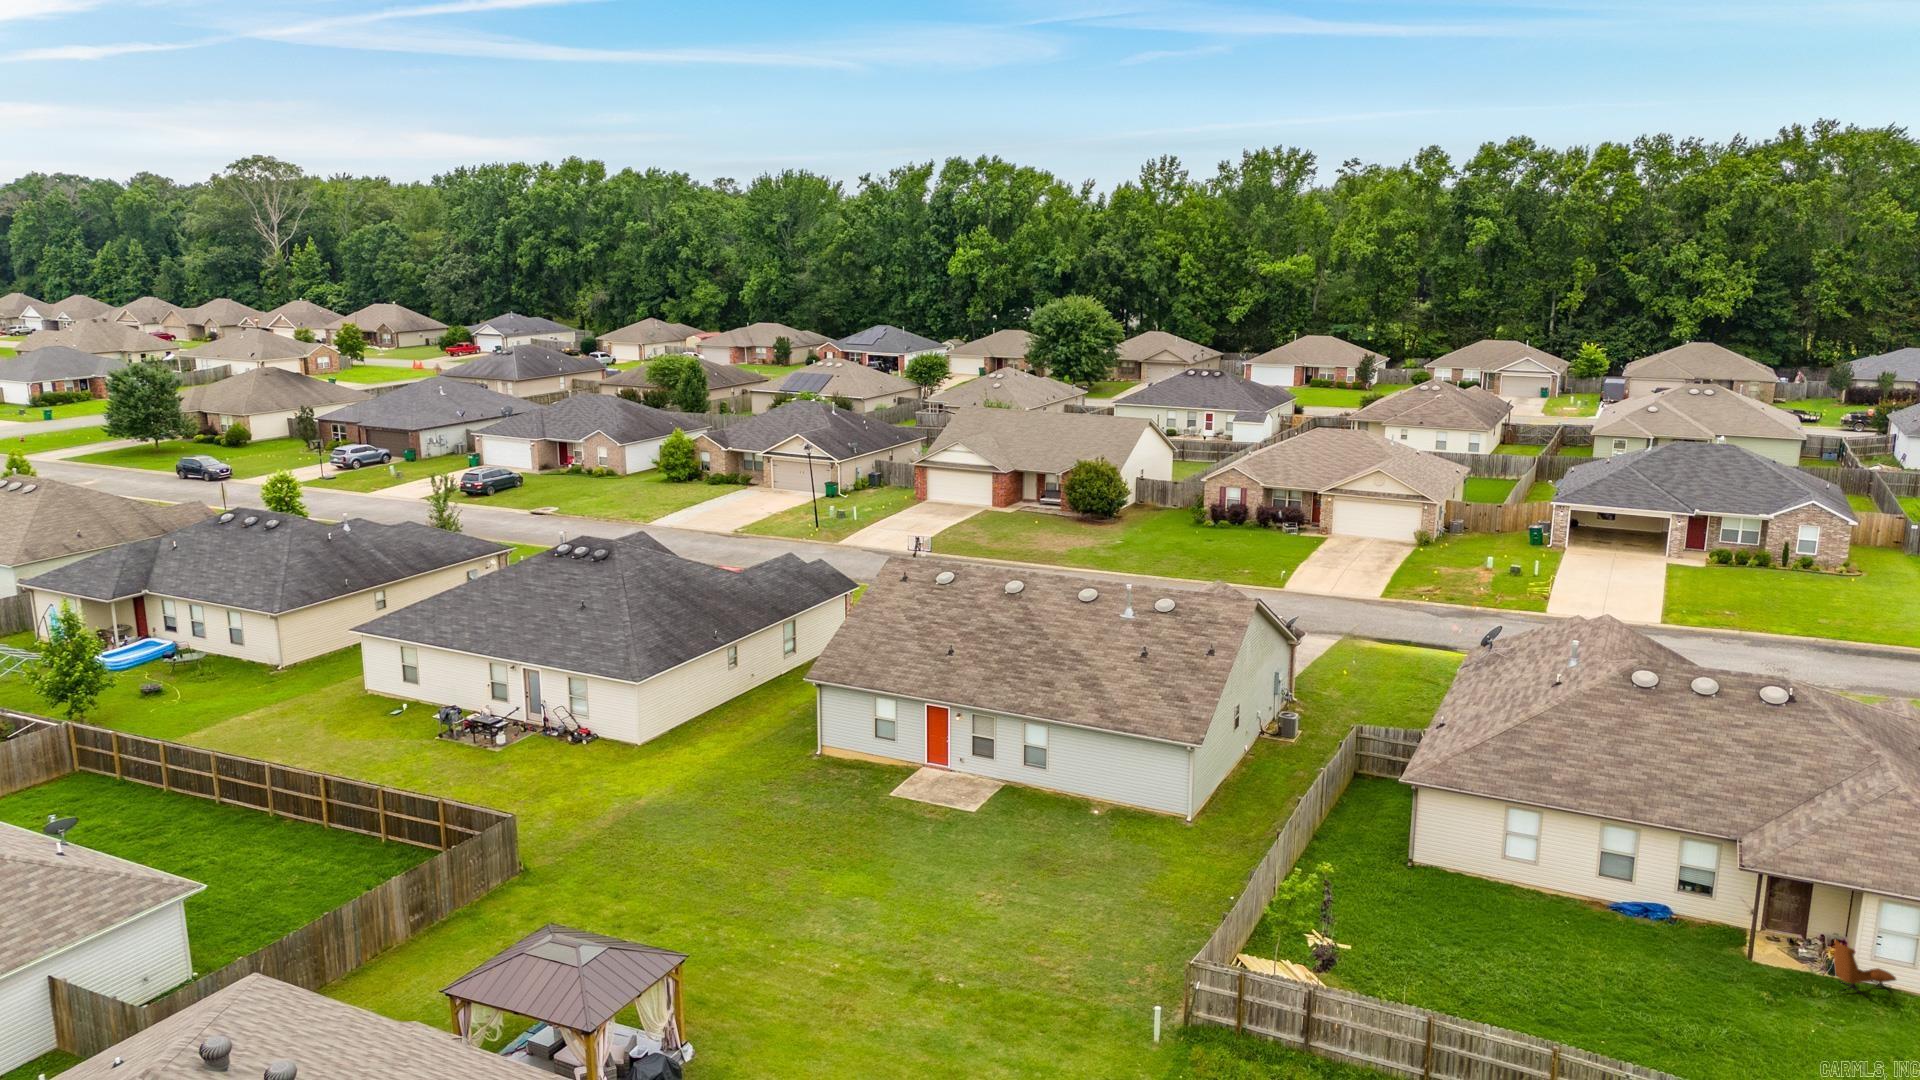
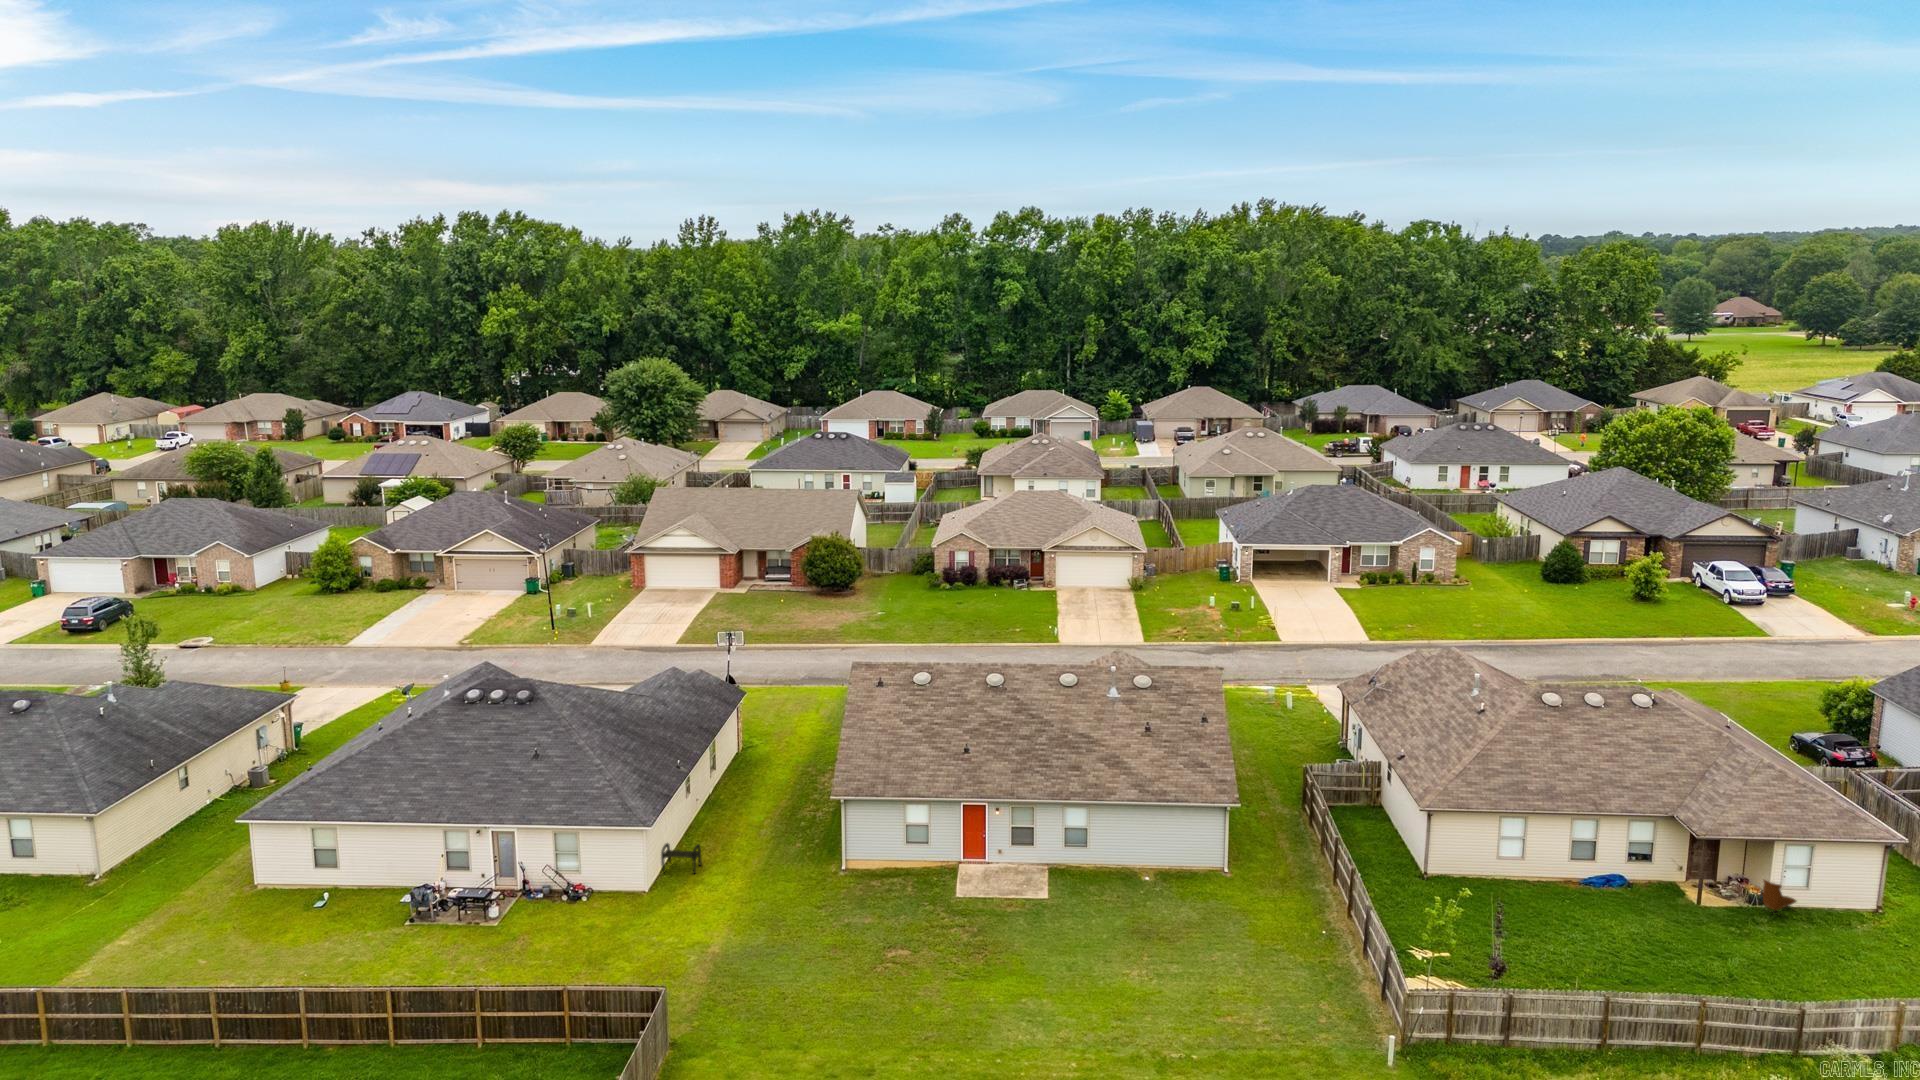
bench: none [660,704,699,737] -> present [661,843,702,874]

